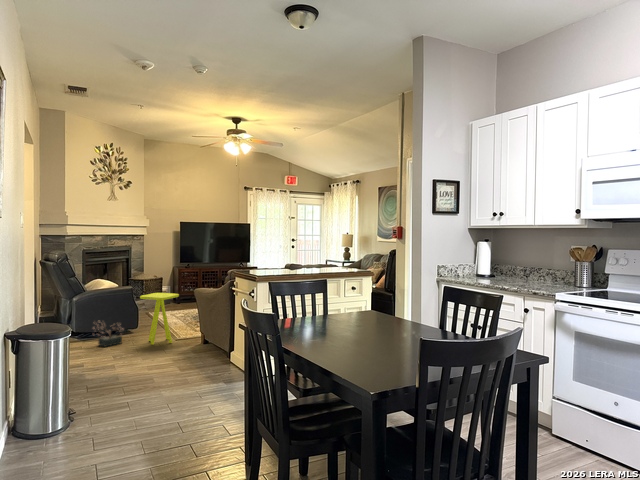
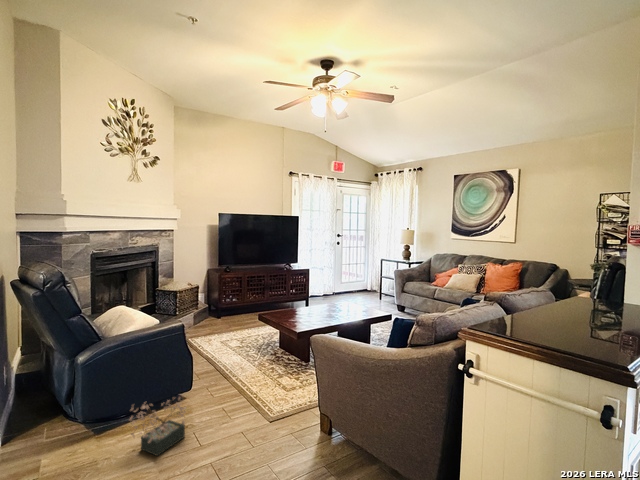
side table: present [140,293,179,345] -> none [221,335,285,441]

